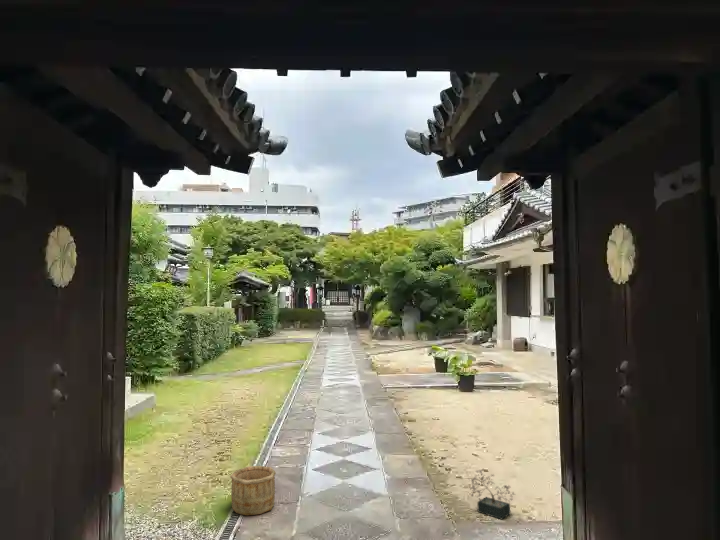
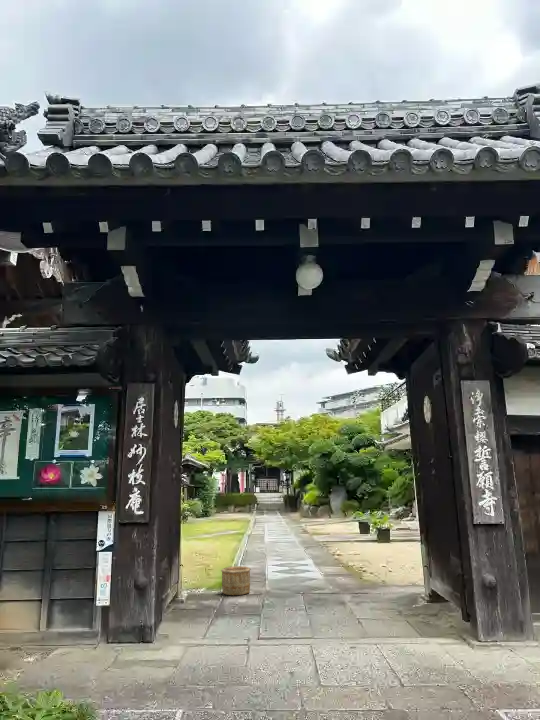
decorative plant: present [470,470,514,519] -> none [379,564,411,594]

